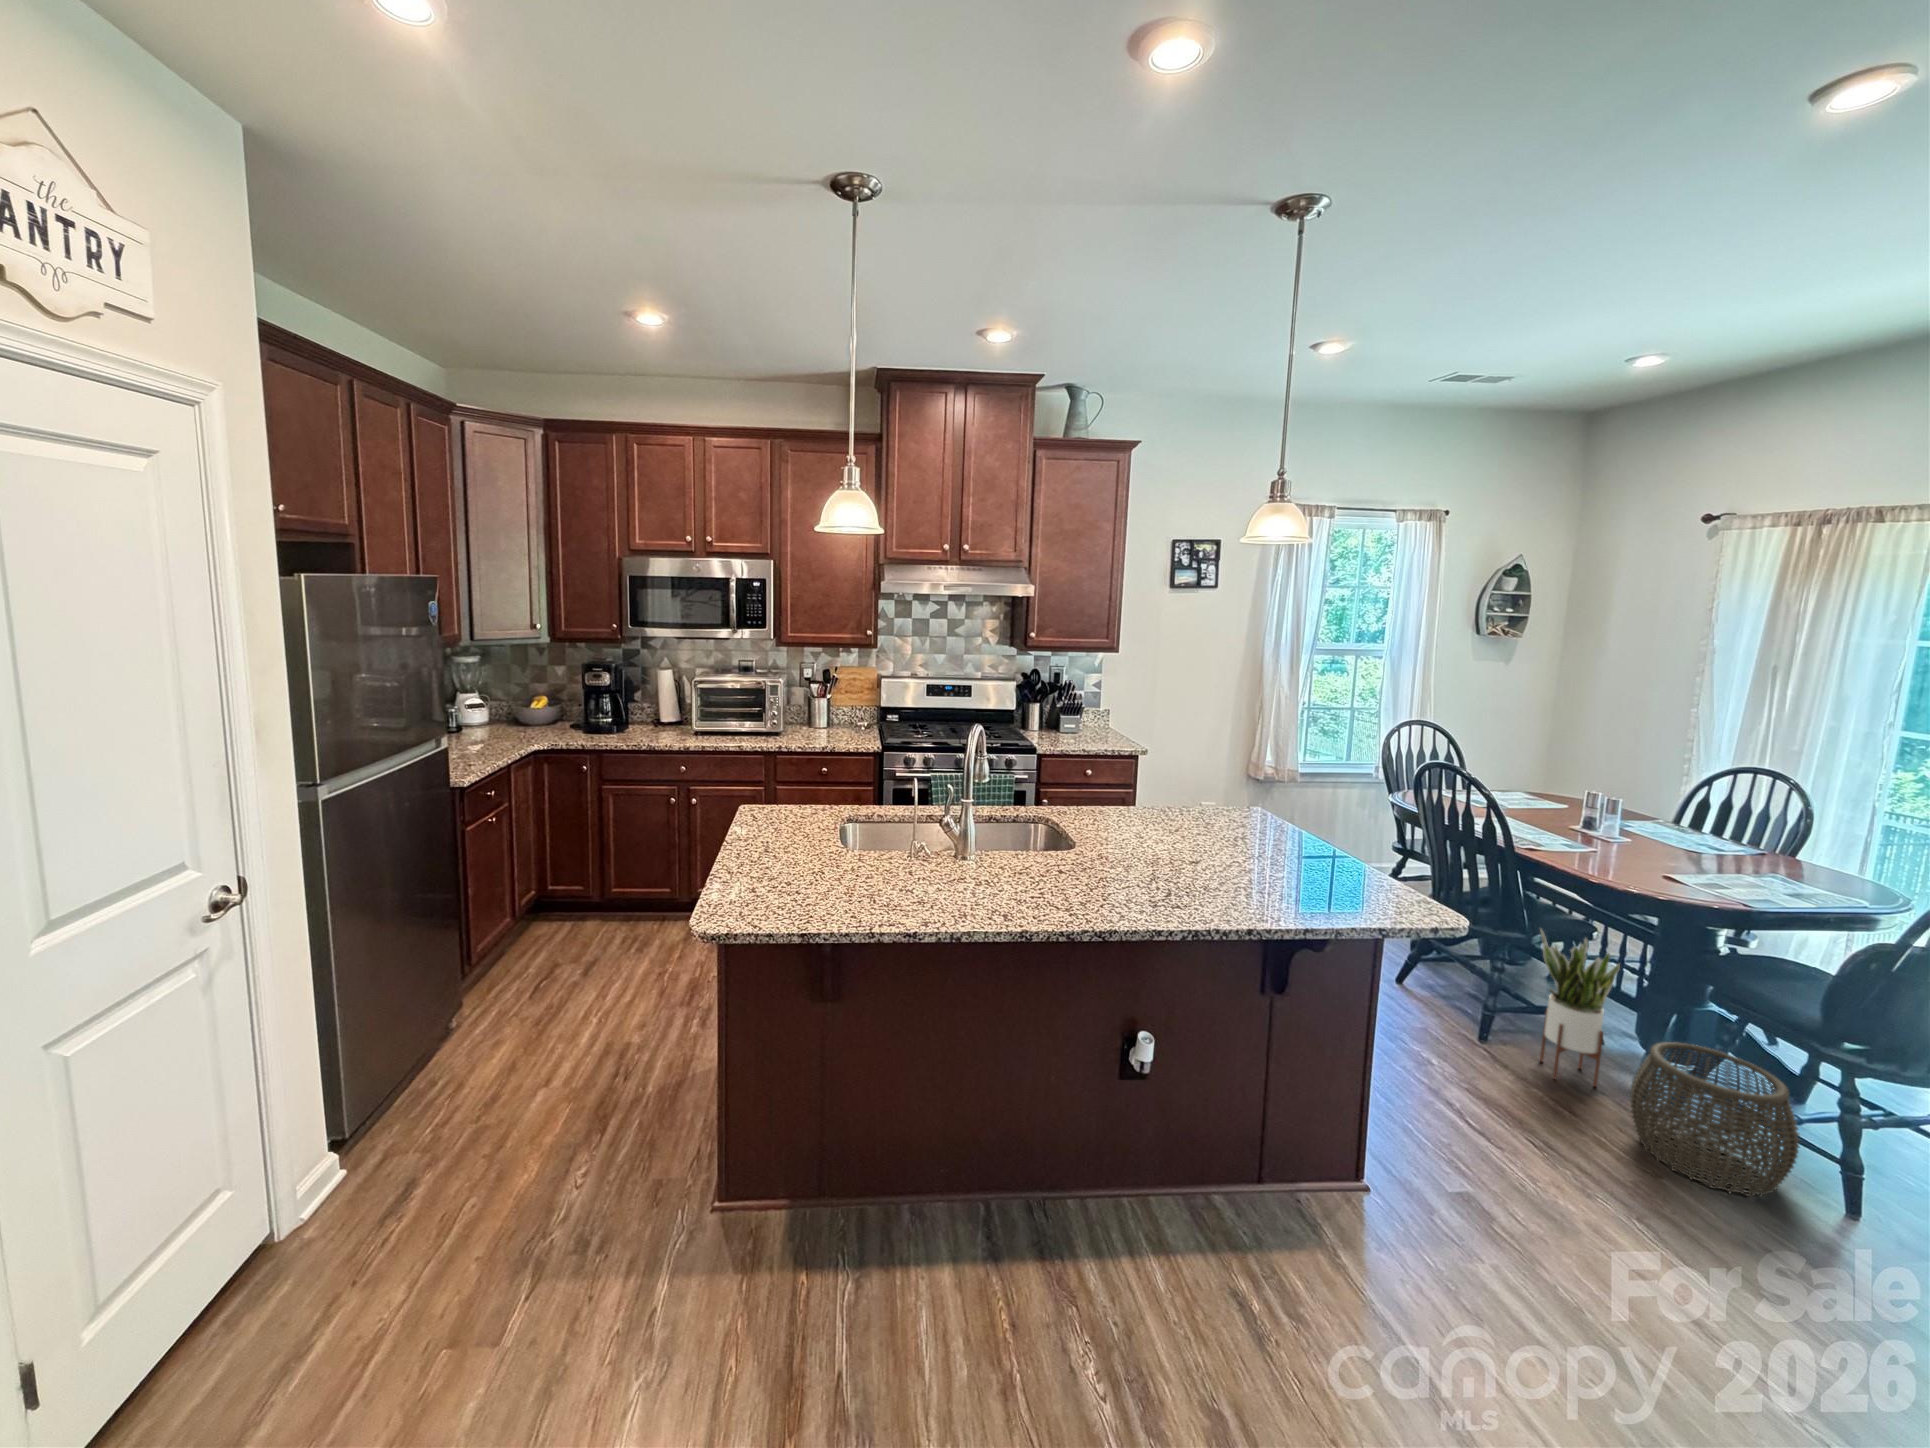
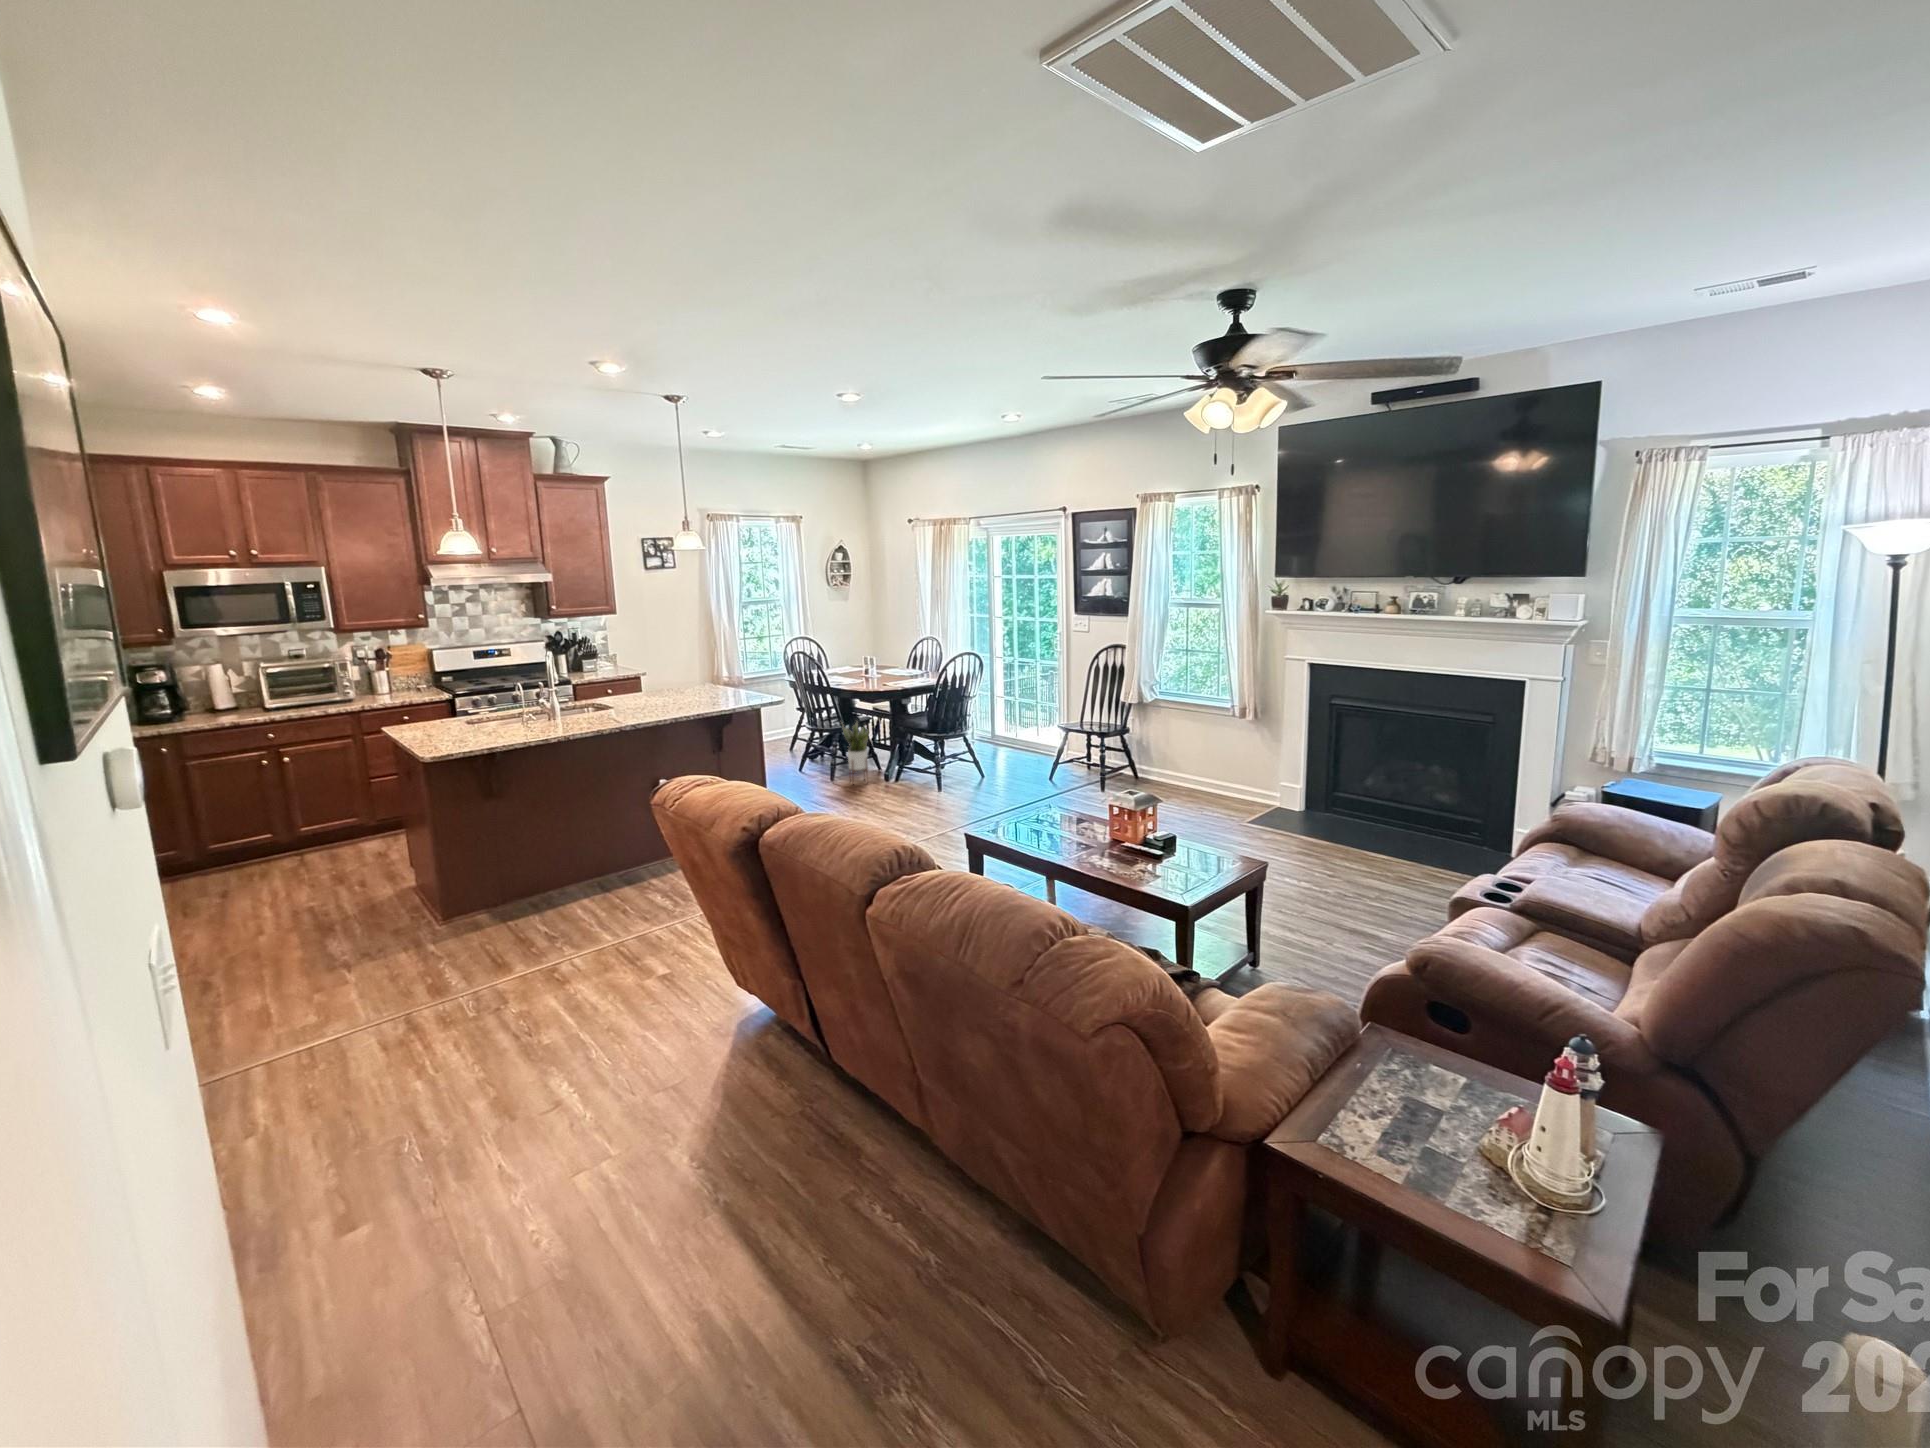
woven basket: present [1630,1042,1799,1196] -> none [869,749,917,797]

